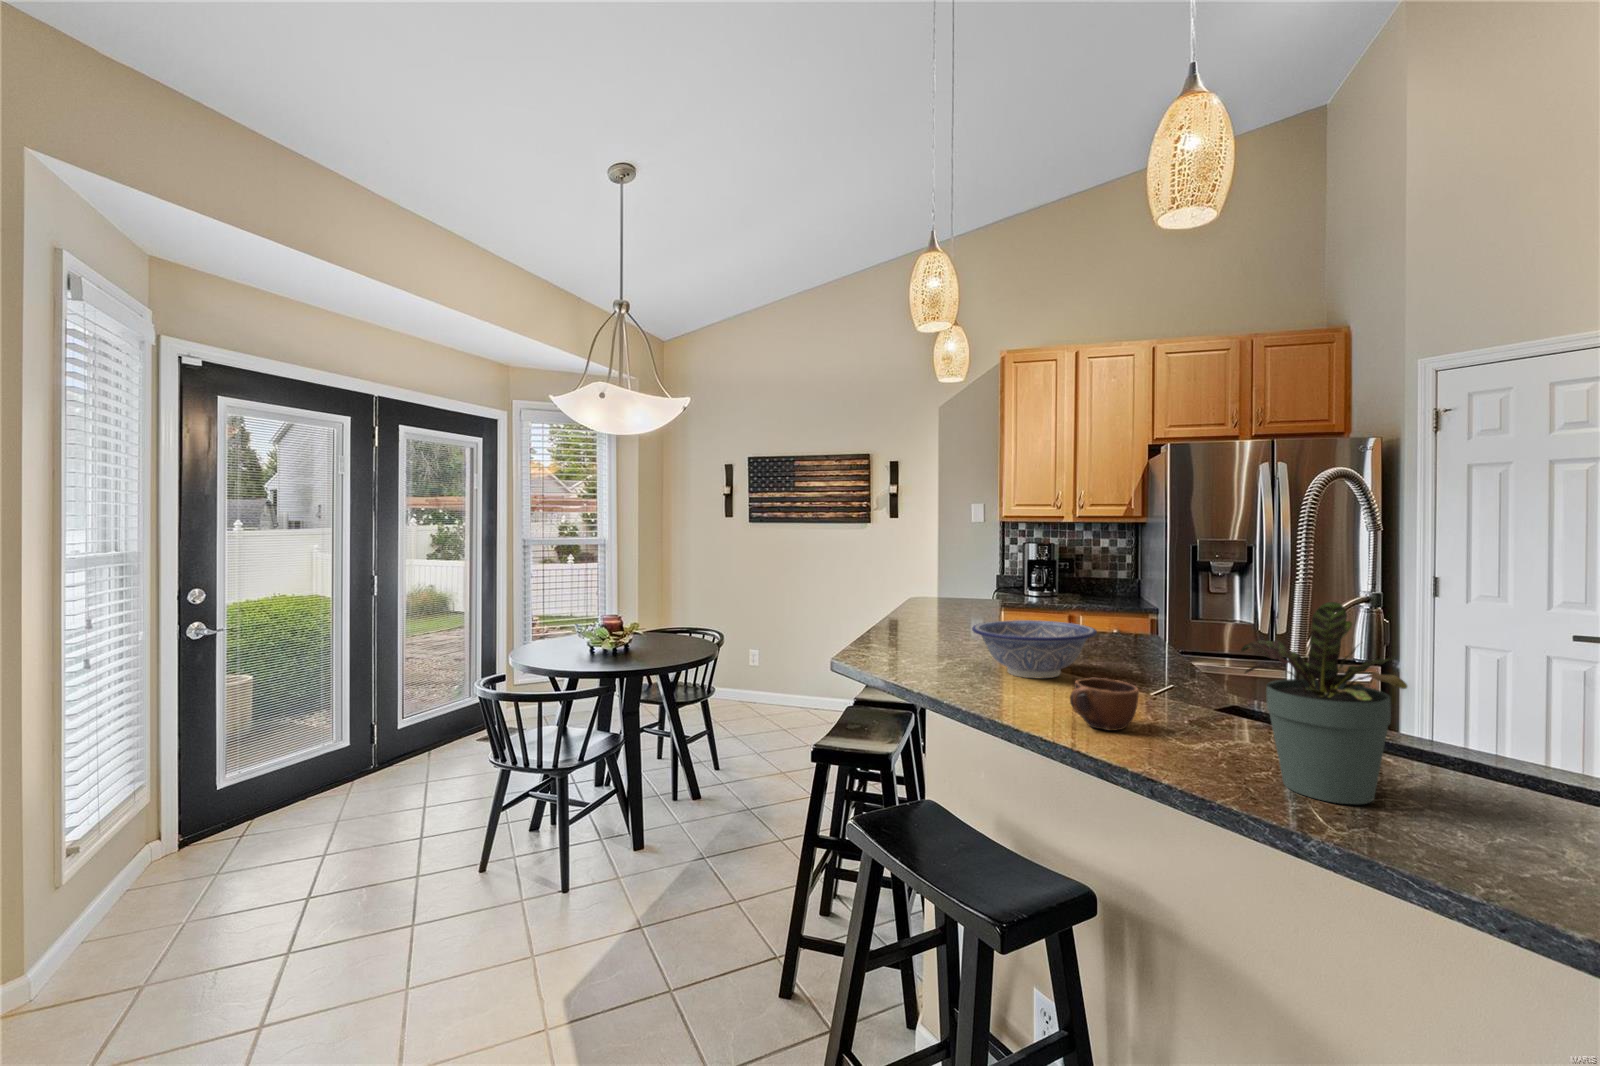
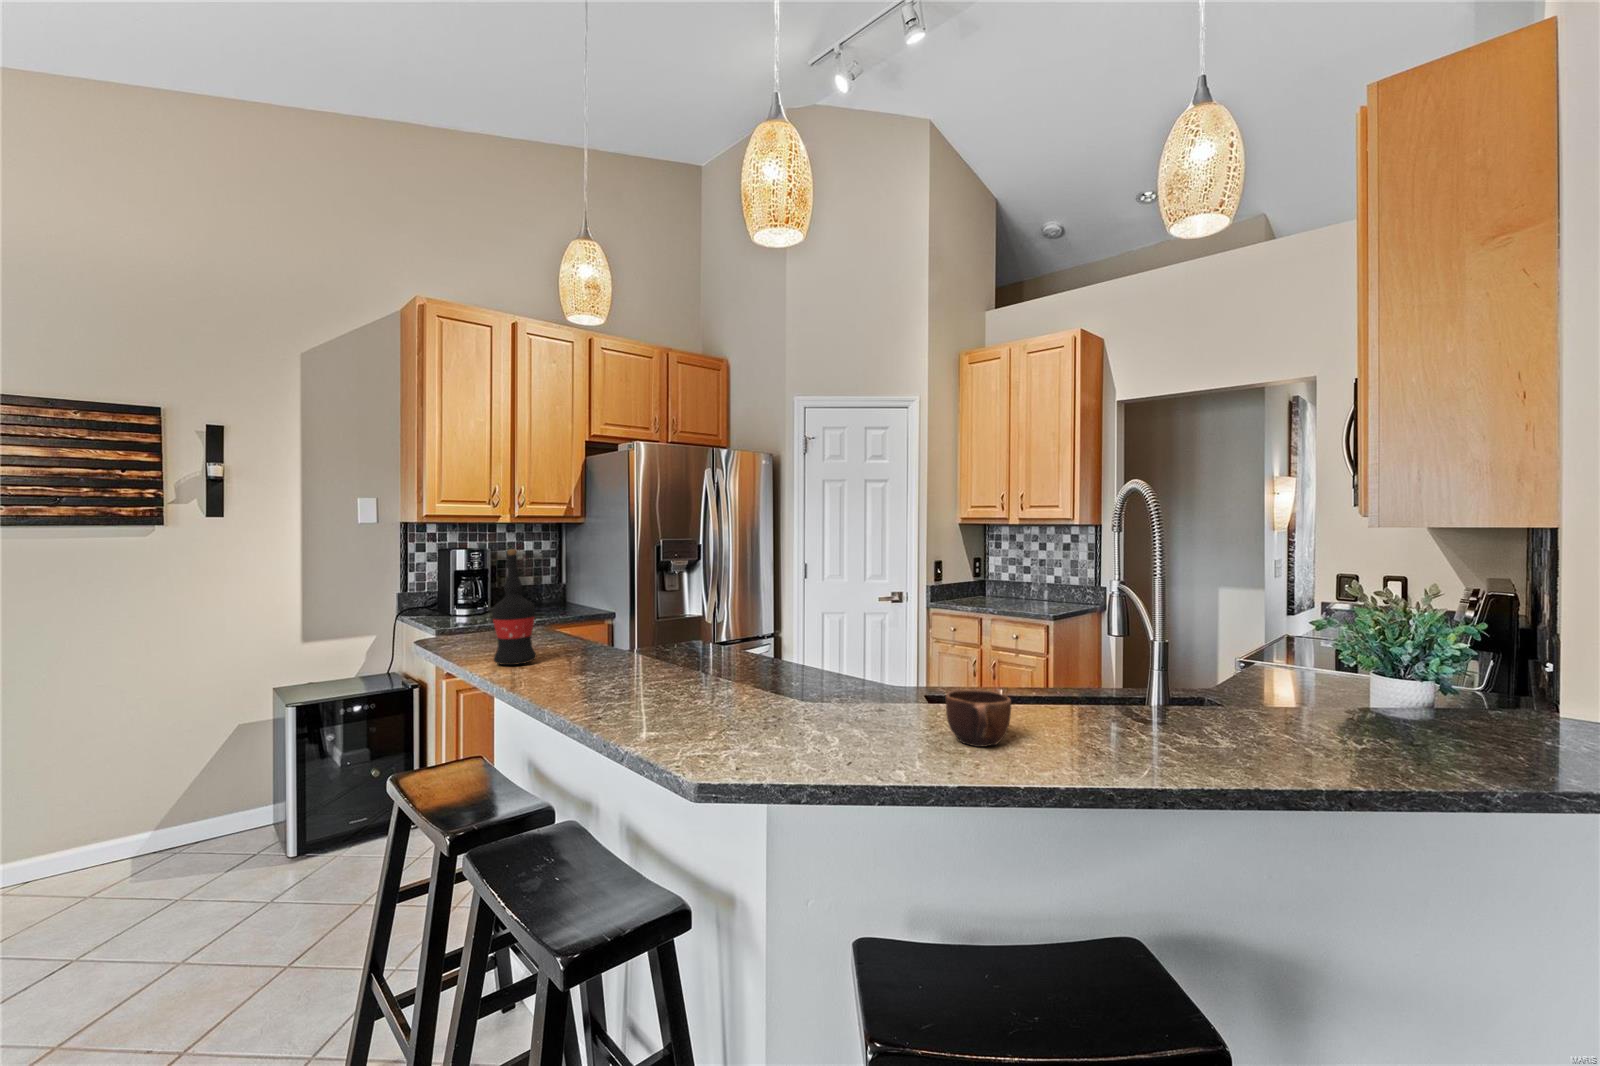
wine bottle: none [949,543,980,627] -> present [492,549,537,665]
potted plant: present [1241,602,1407,804] -> none [1125,585,1267,754]
decorative bowl: present [972,620,1097,678] -> none [686,637,831,712]

